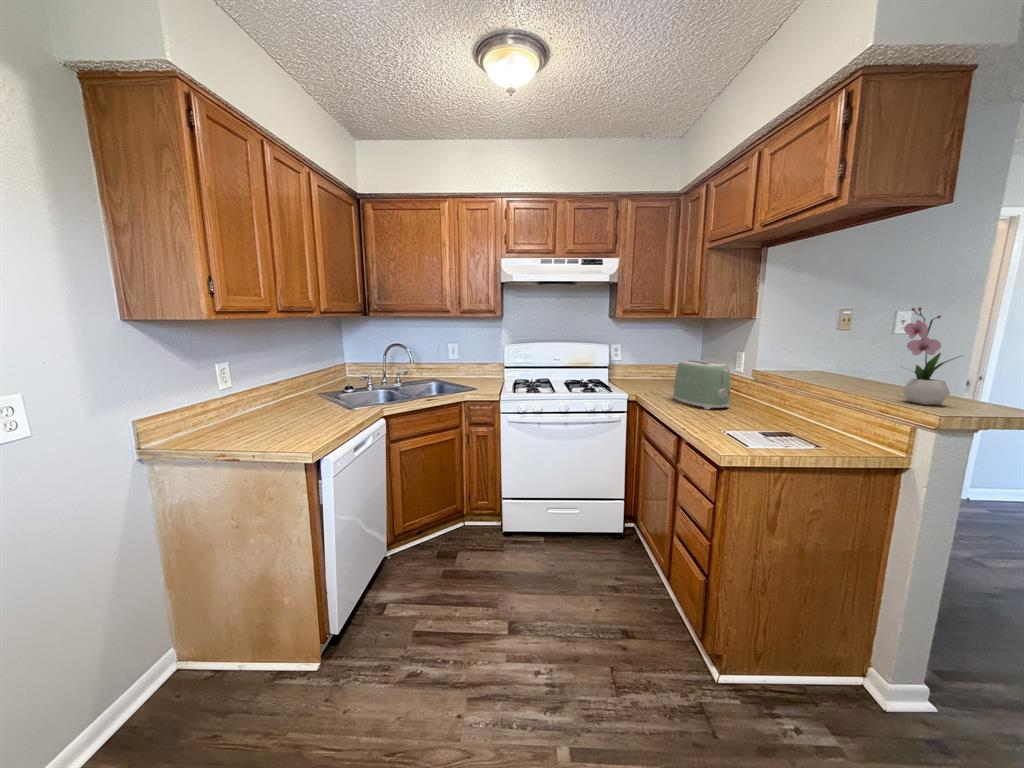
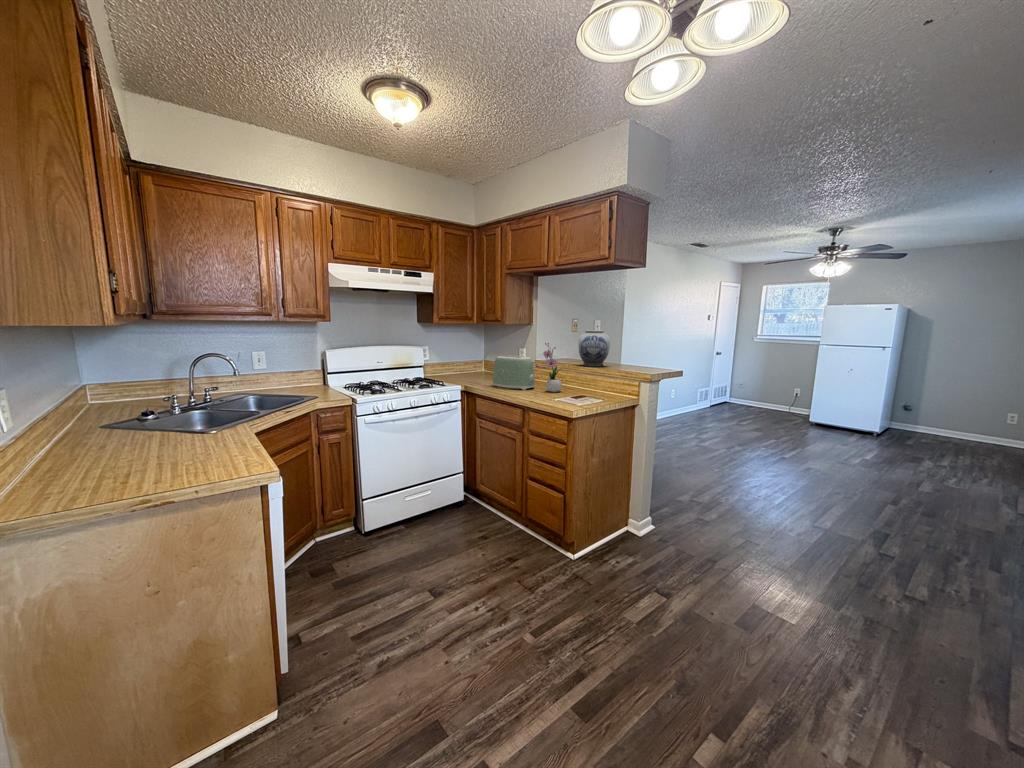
flower arrangement: present [902,307,958,405] -> present [543,343,562,392]
vase: none [822,325,892,387] -> present [579,330,610,367]

